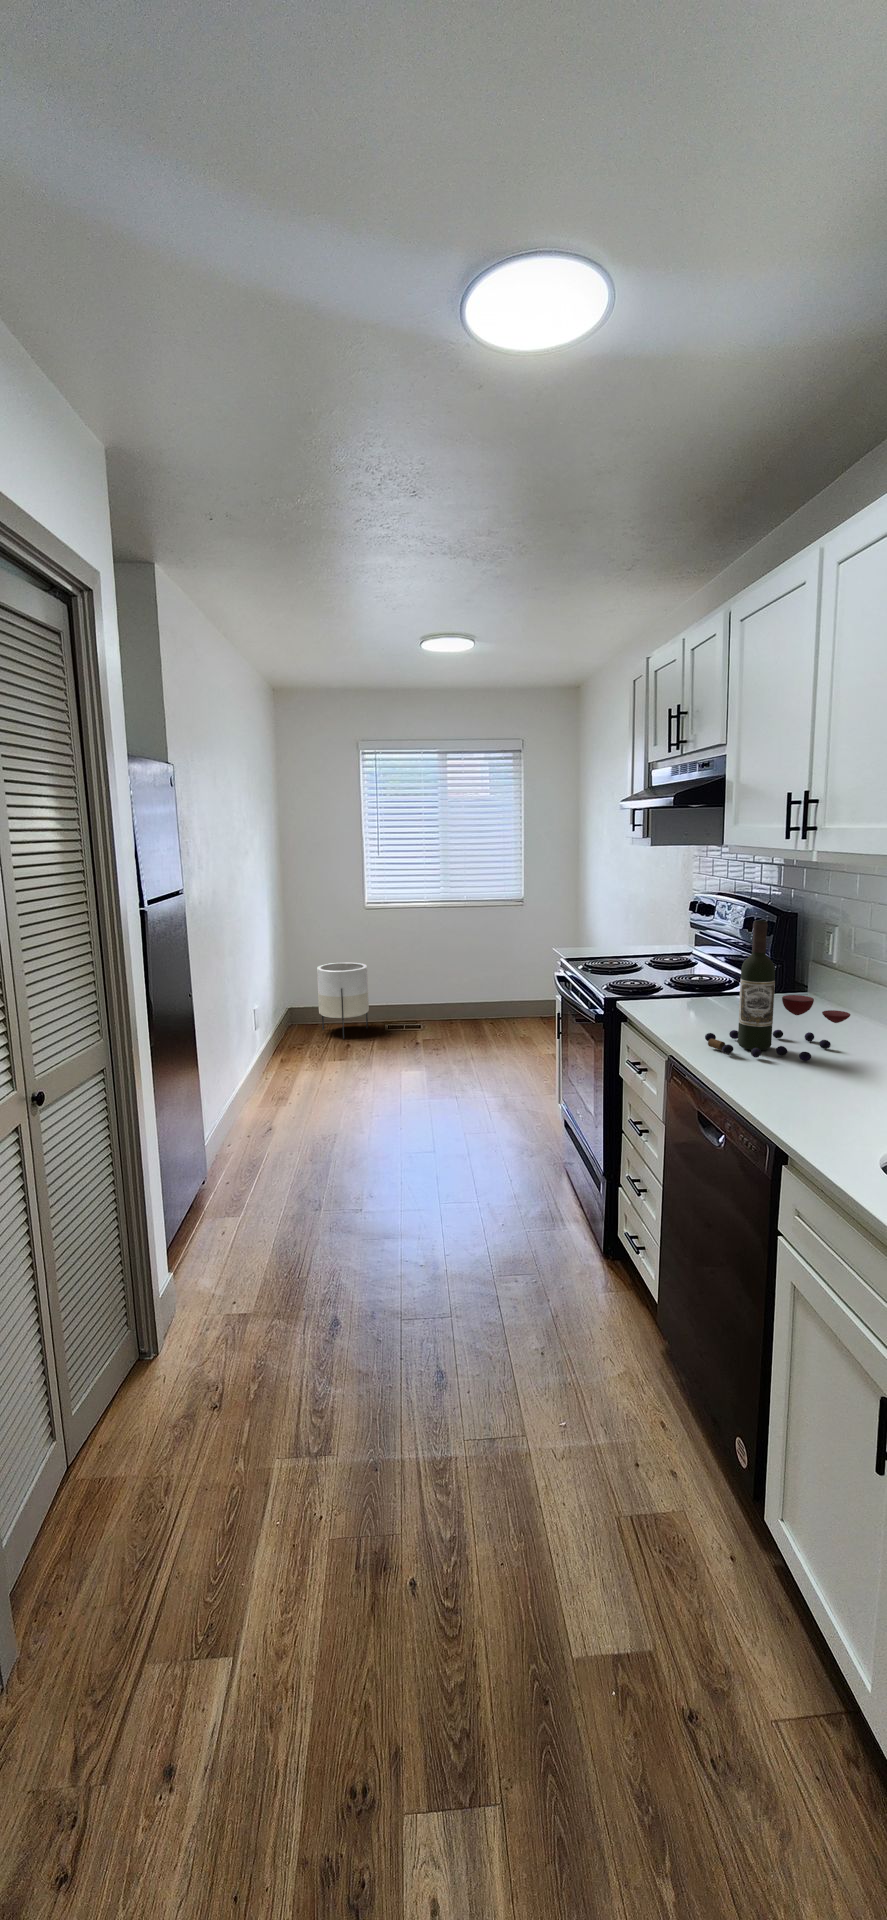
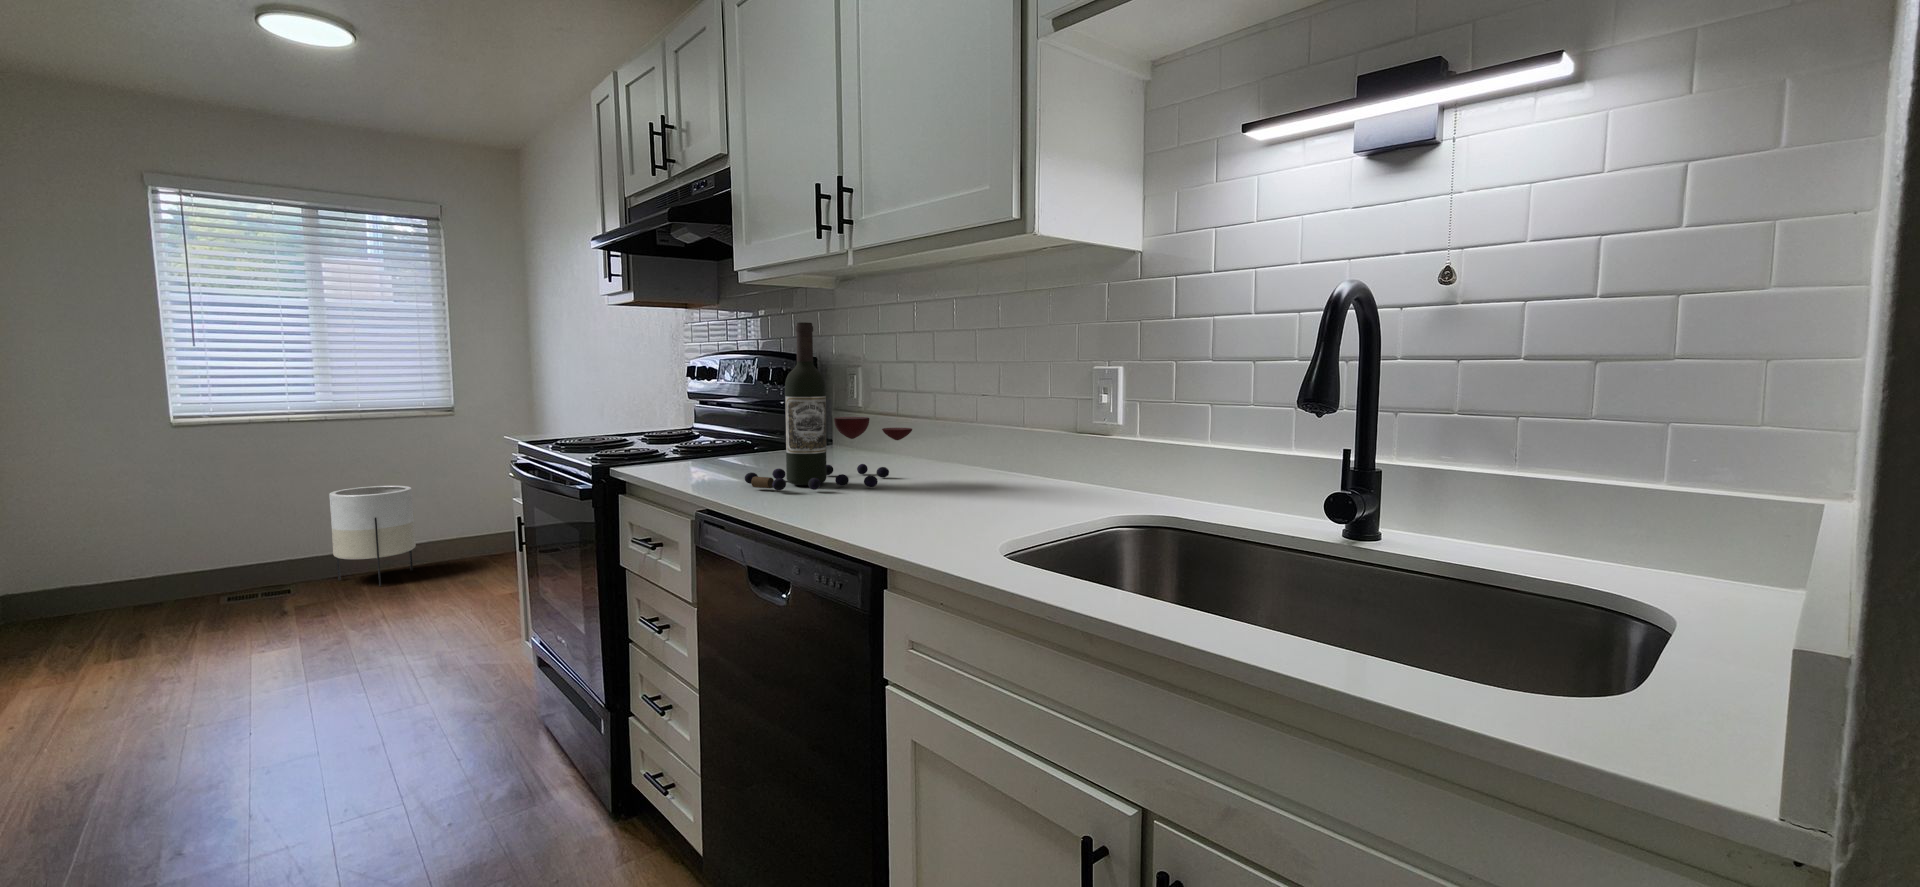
planter: present [317,962,369,1039] -> present [329,486,416,586]

